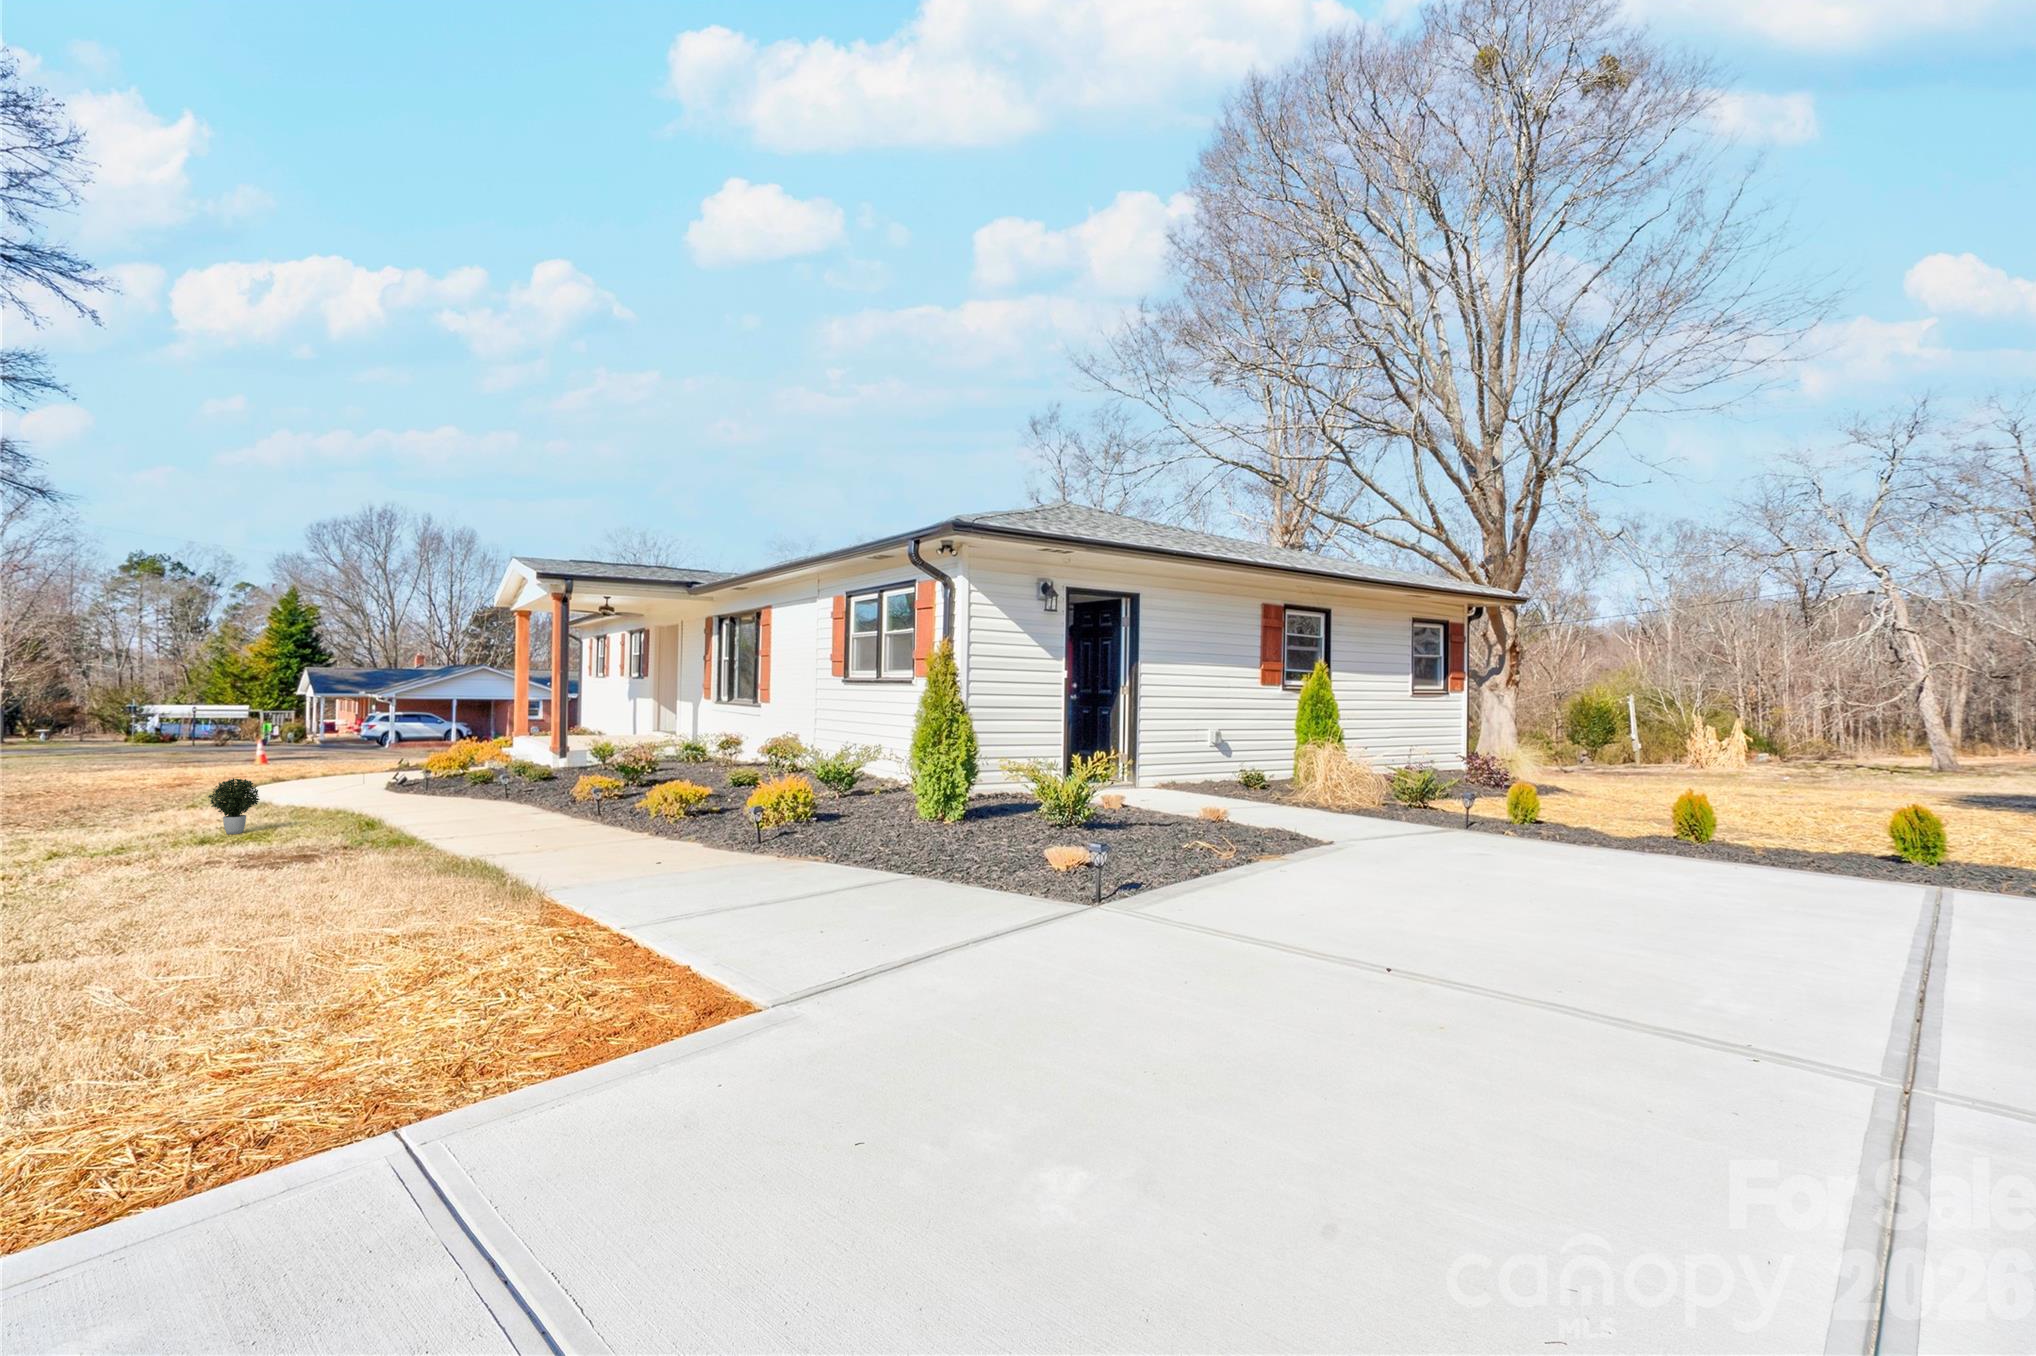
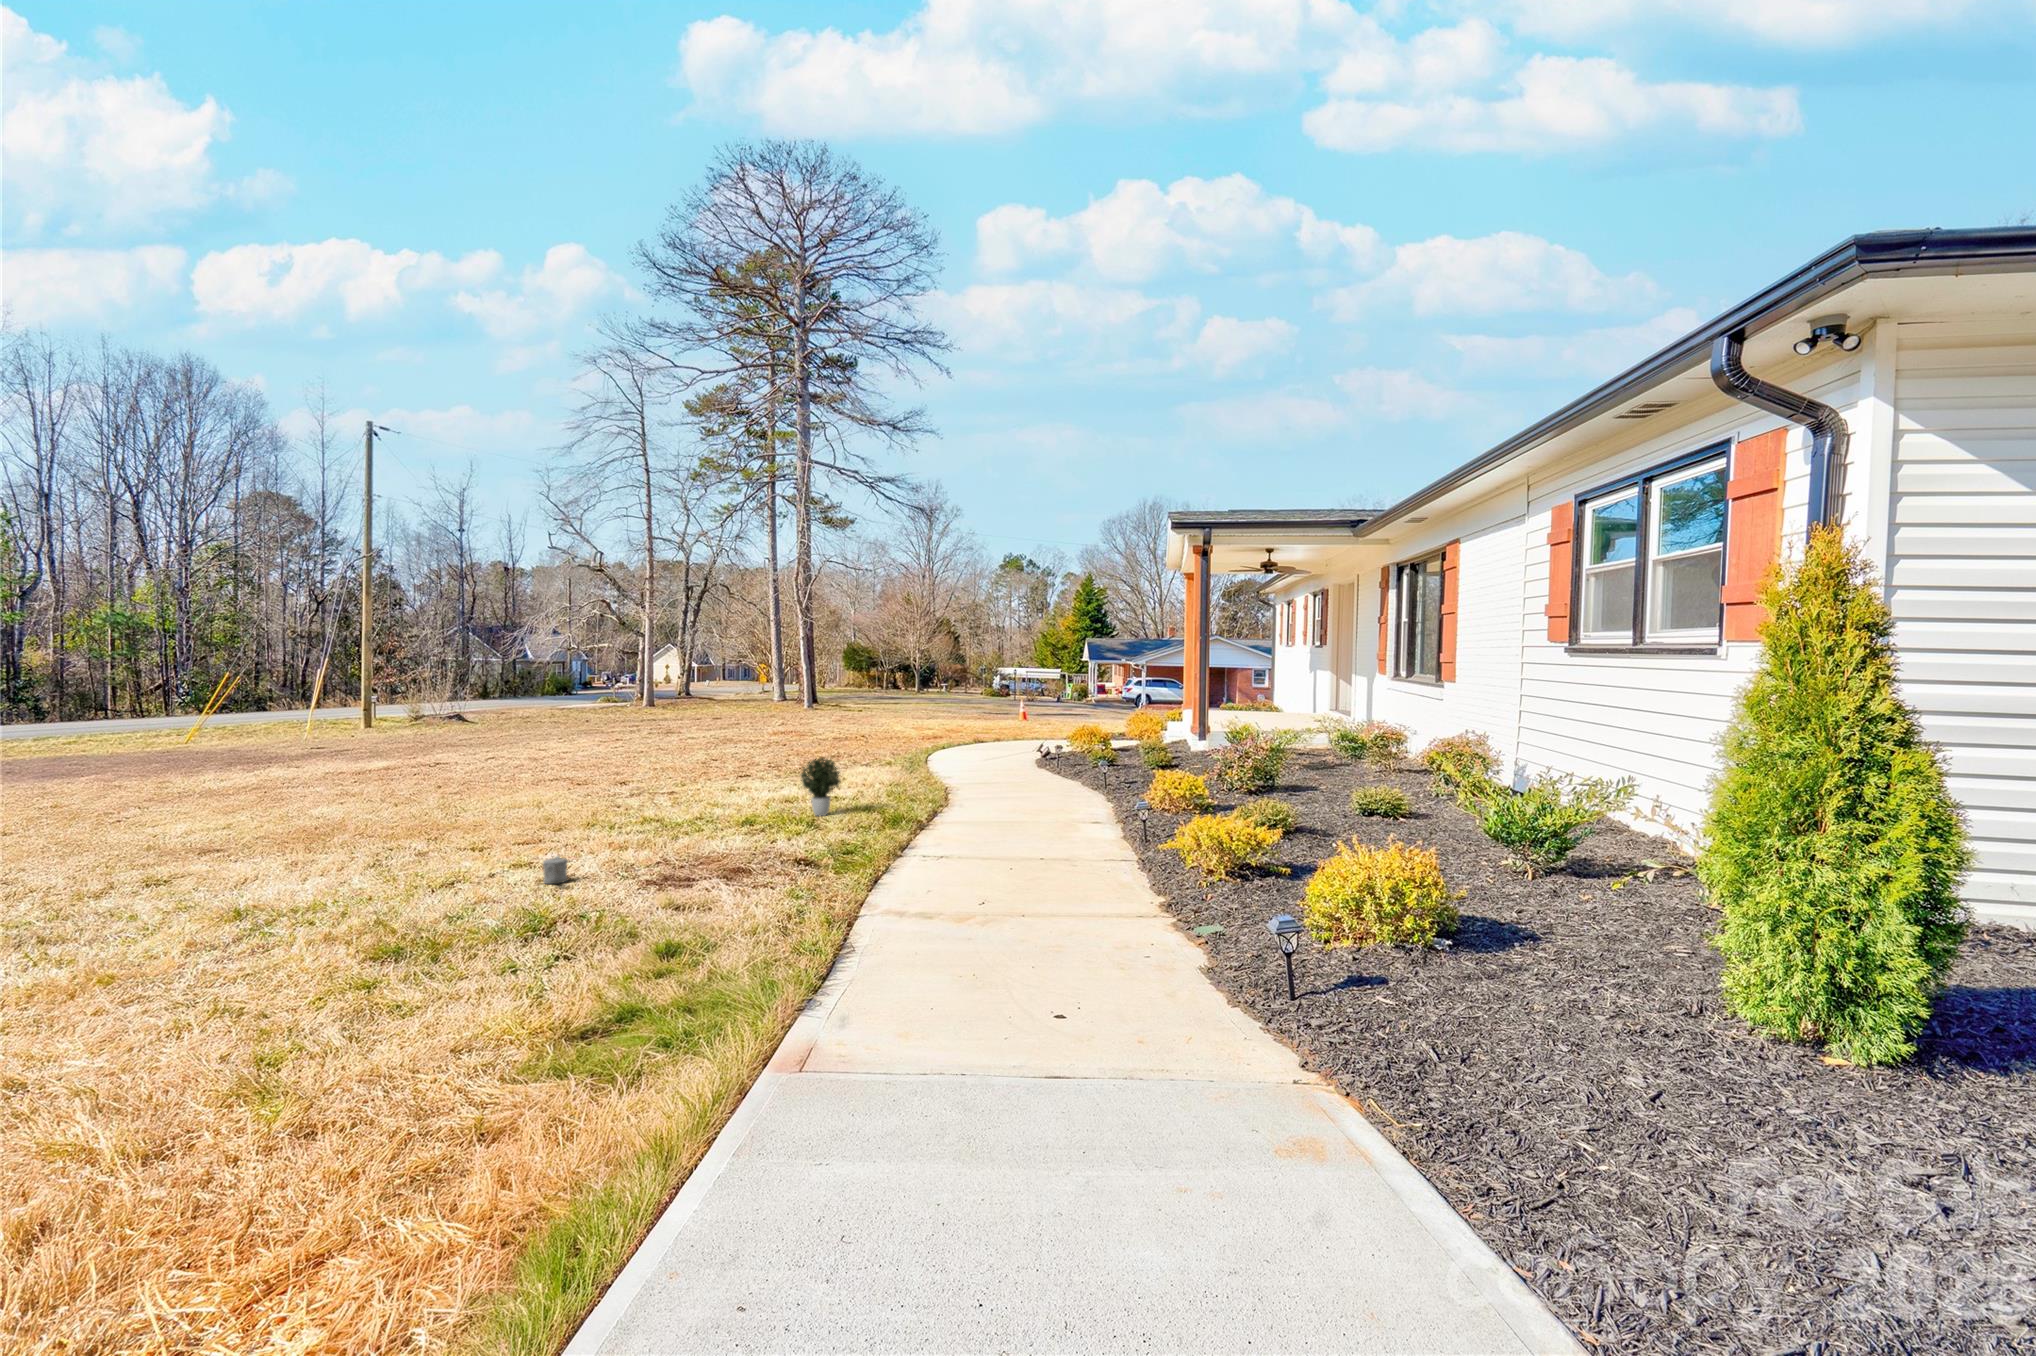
watering can: none [41,866,77,890] -> present [543,856,568,884]

